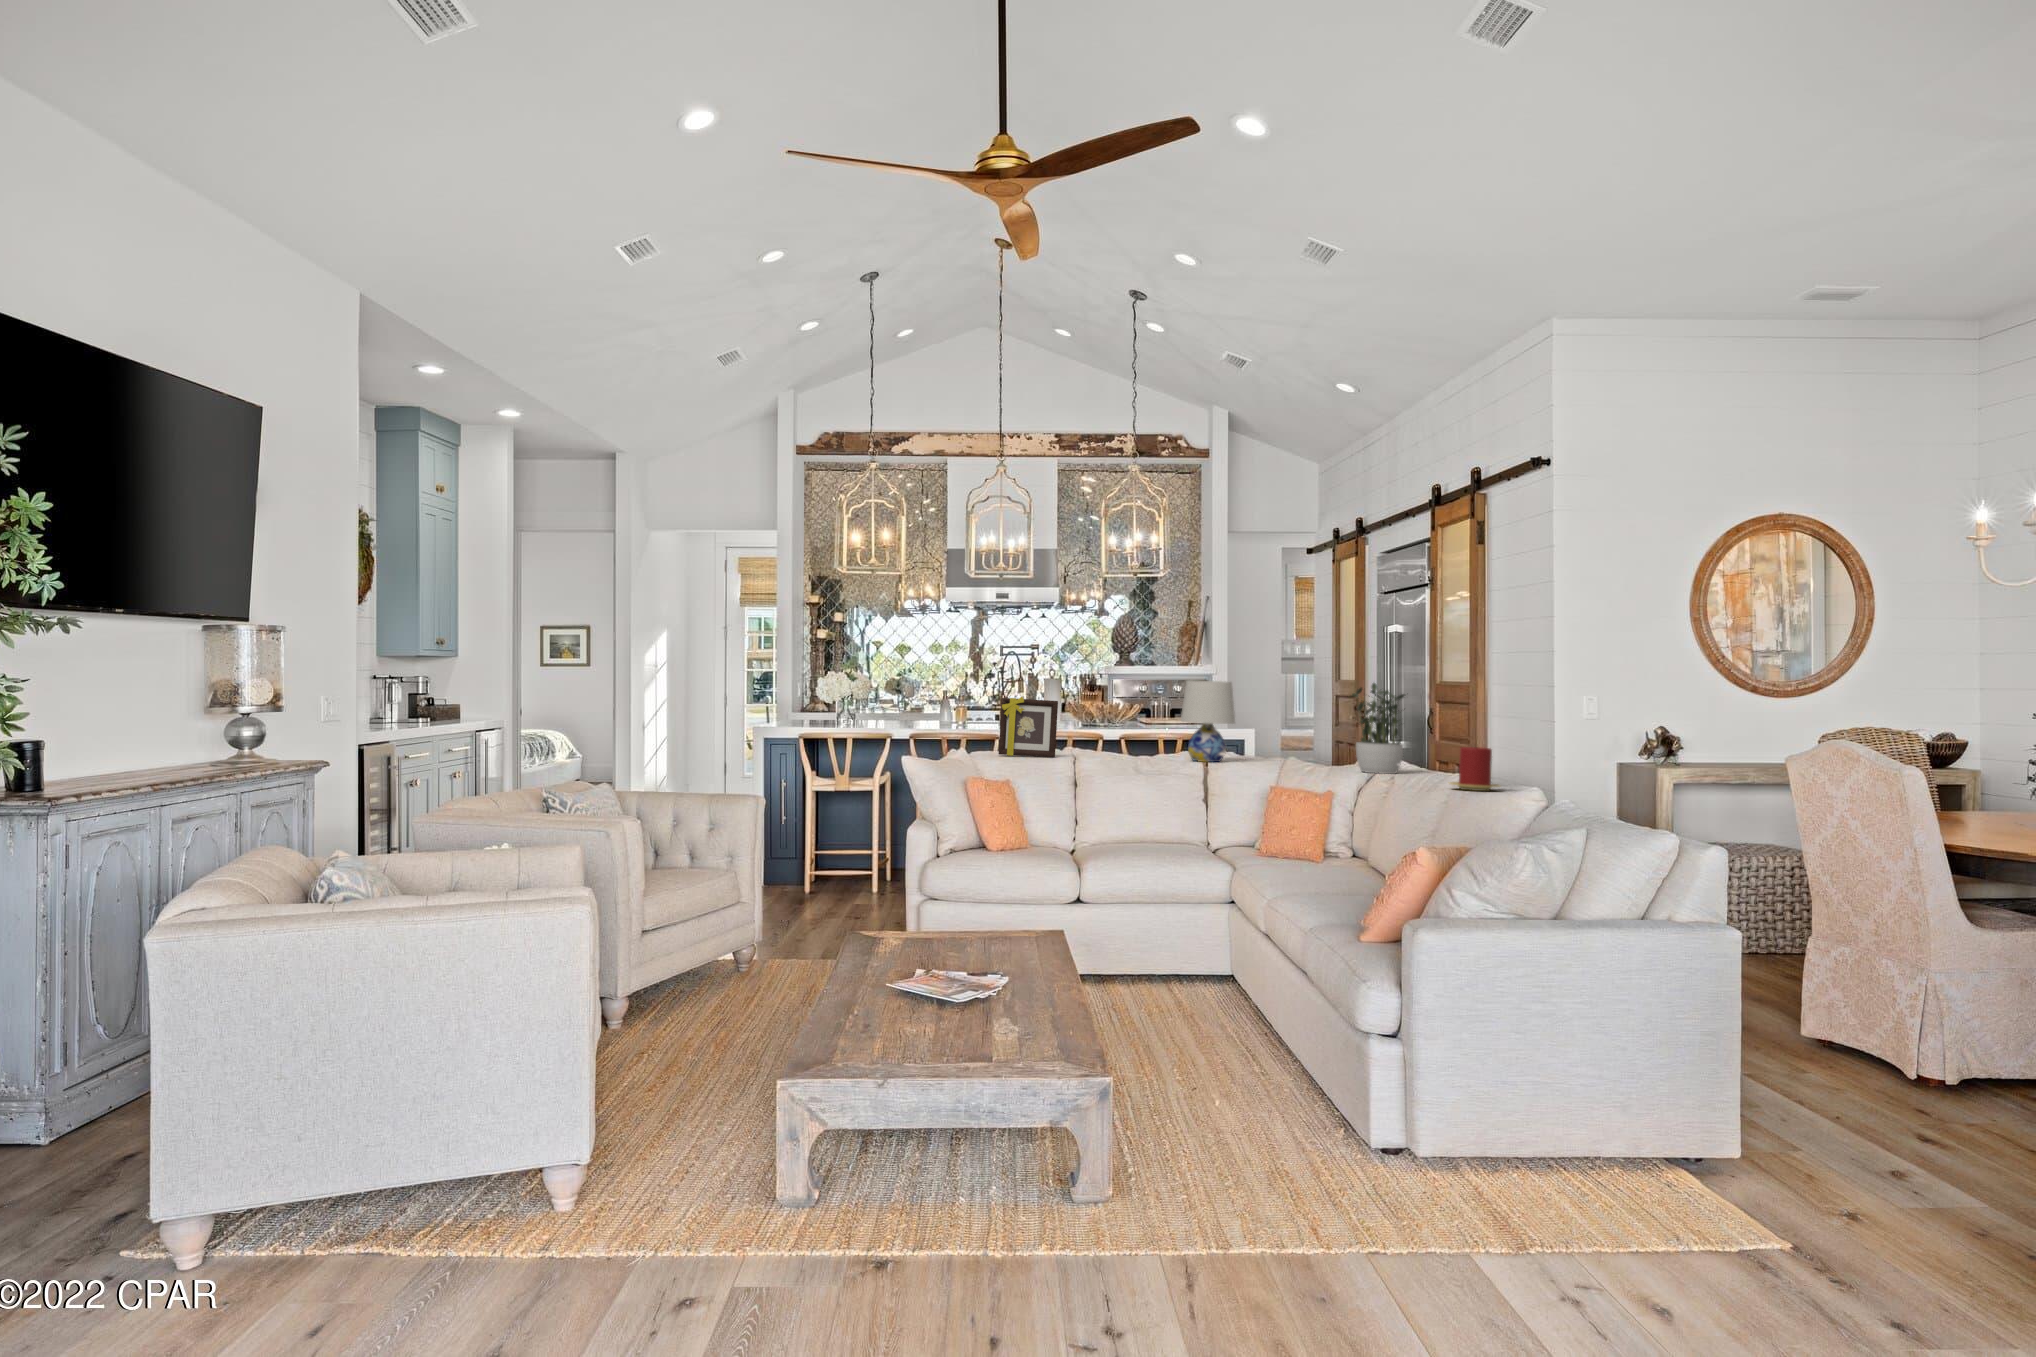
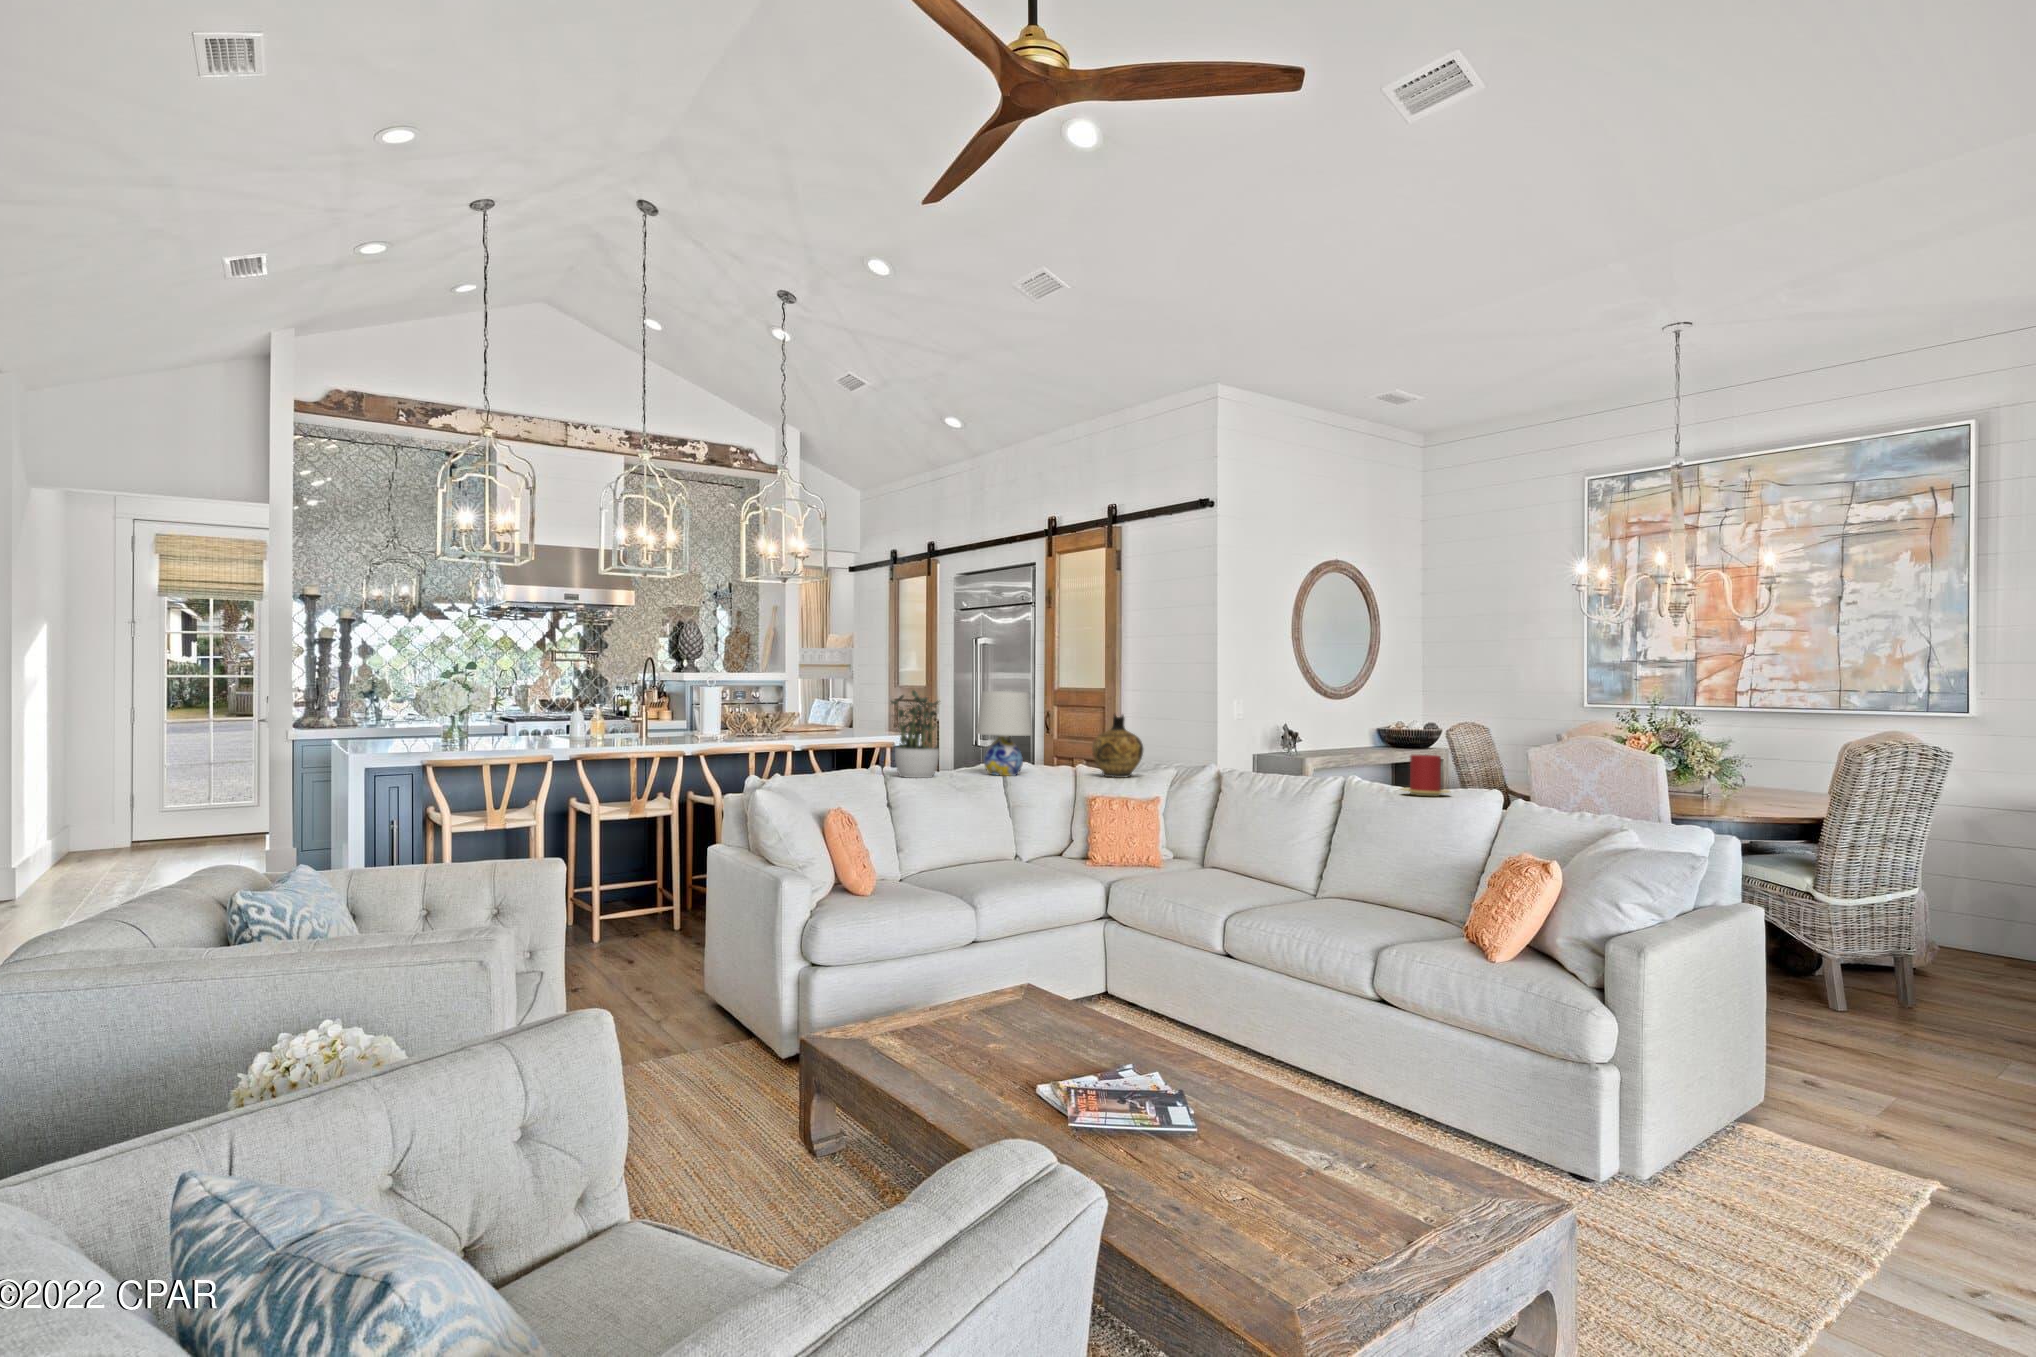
potted plant: present [1351,683,1405,774] -> present [891,690,939,778]
picture frame: present [999,697,1058,757] -> none [797,711,865,780]
ceramic jug: none [1277,703,1329,768] -> present [1092,715,1143,778]

